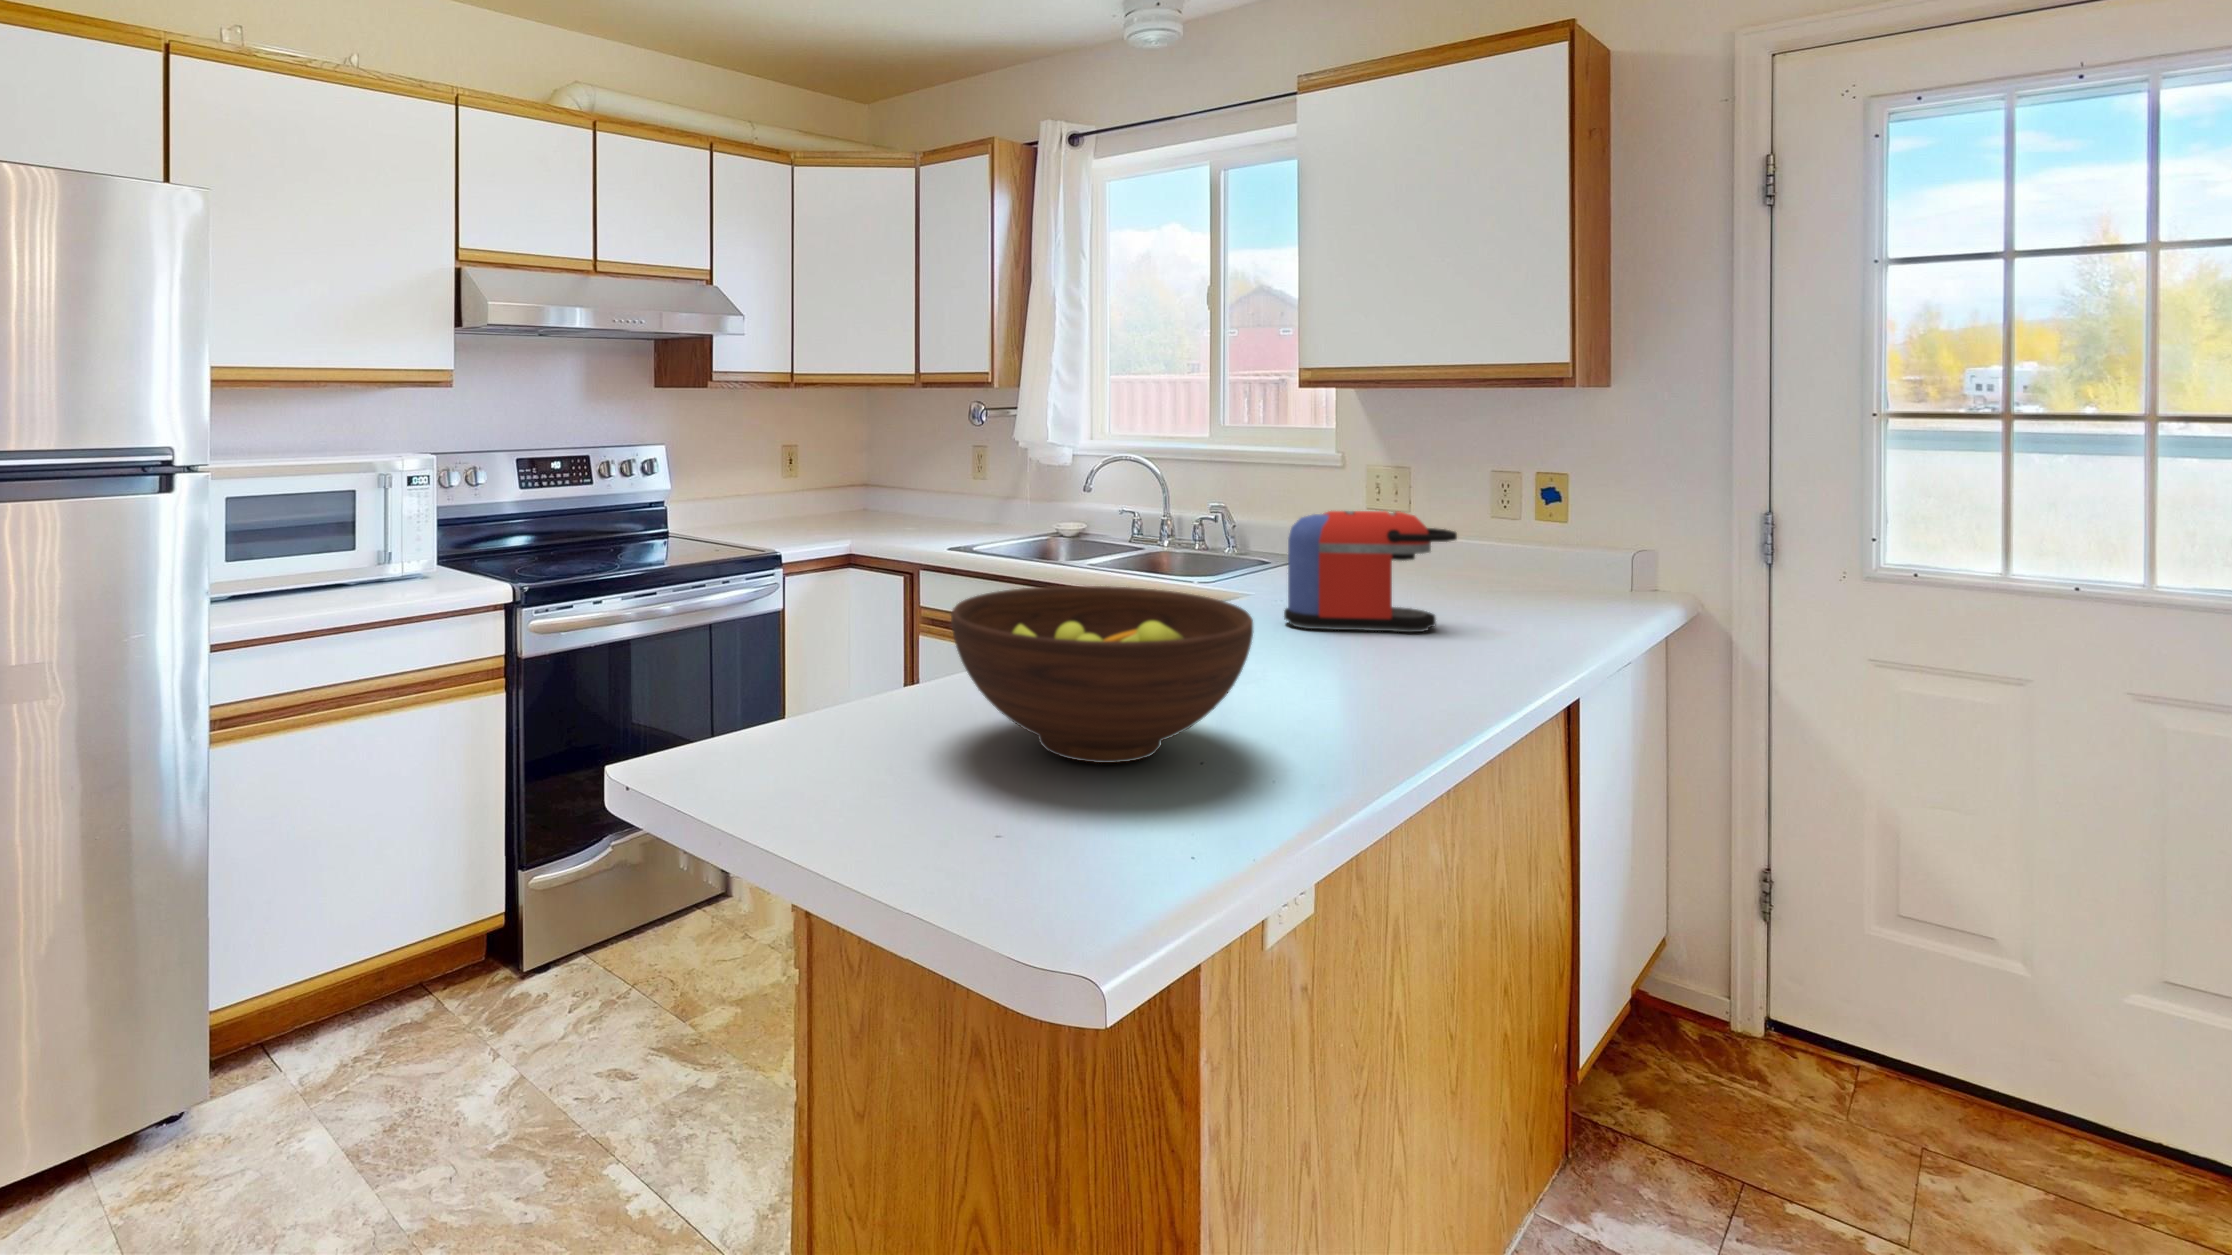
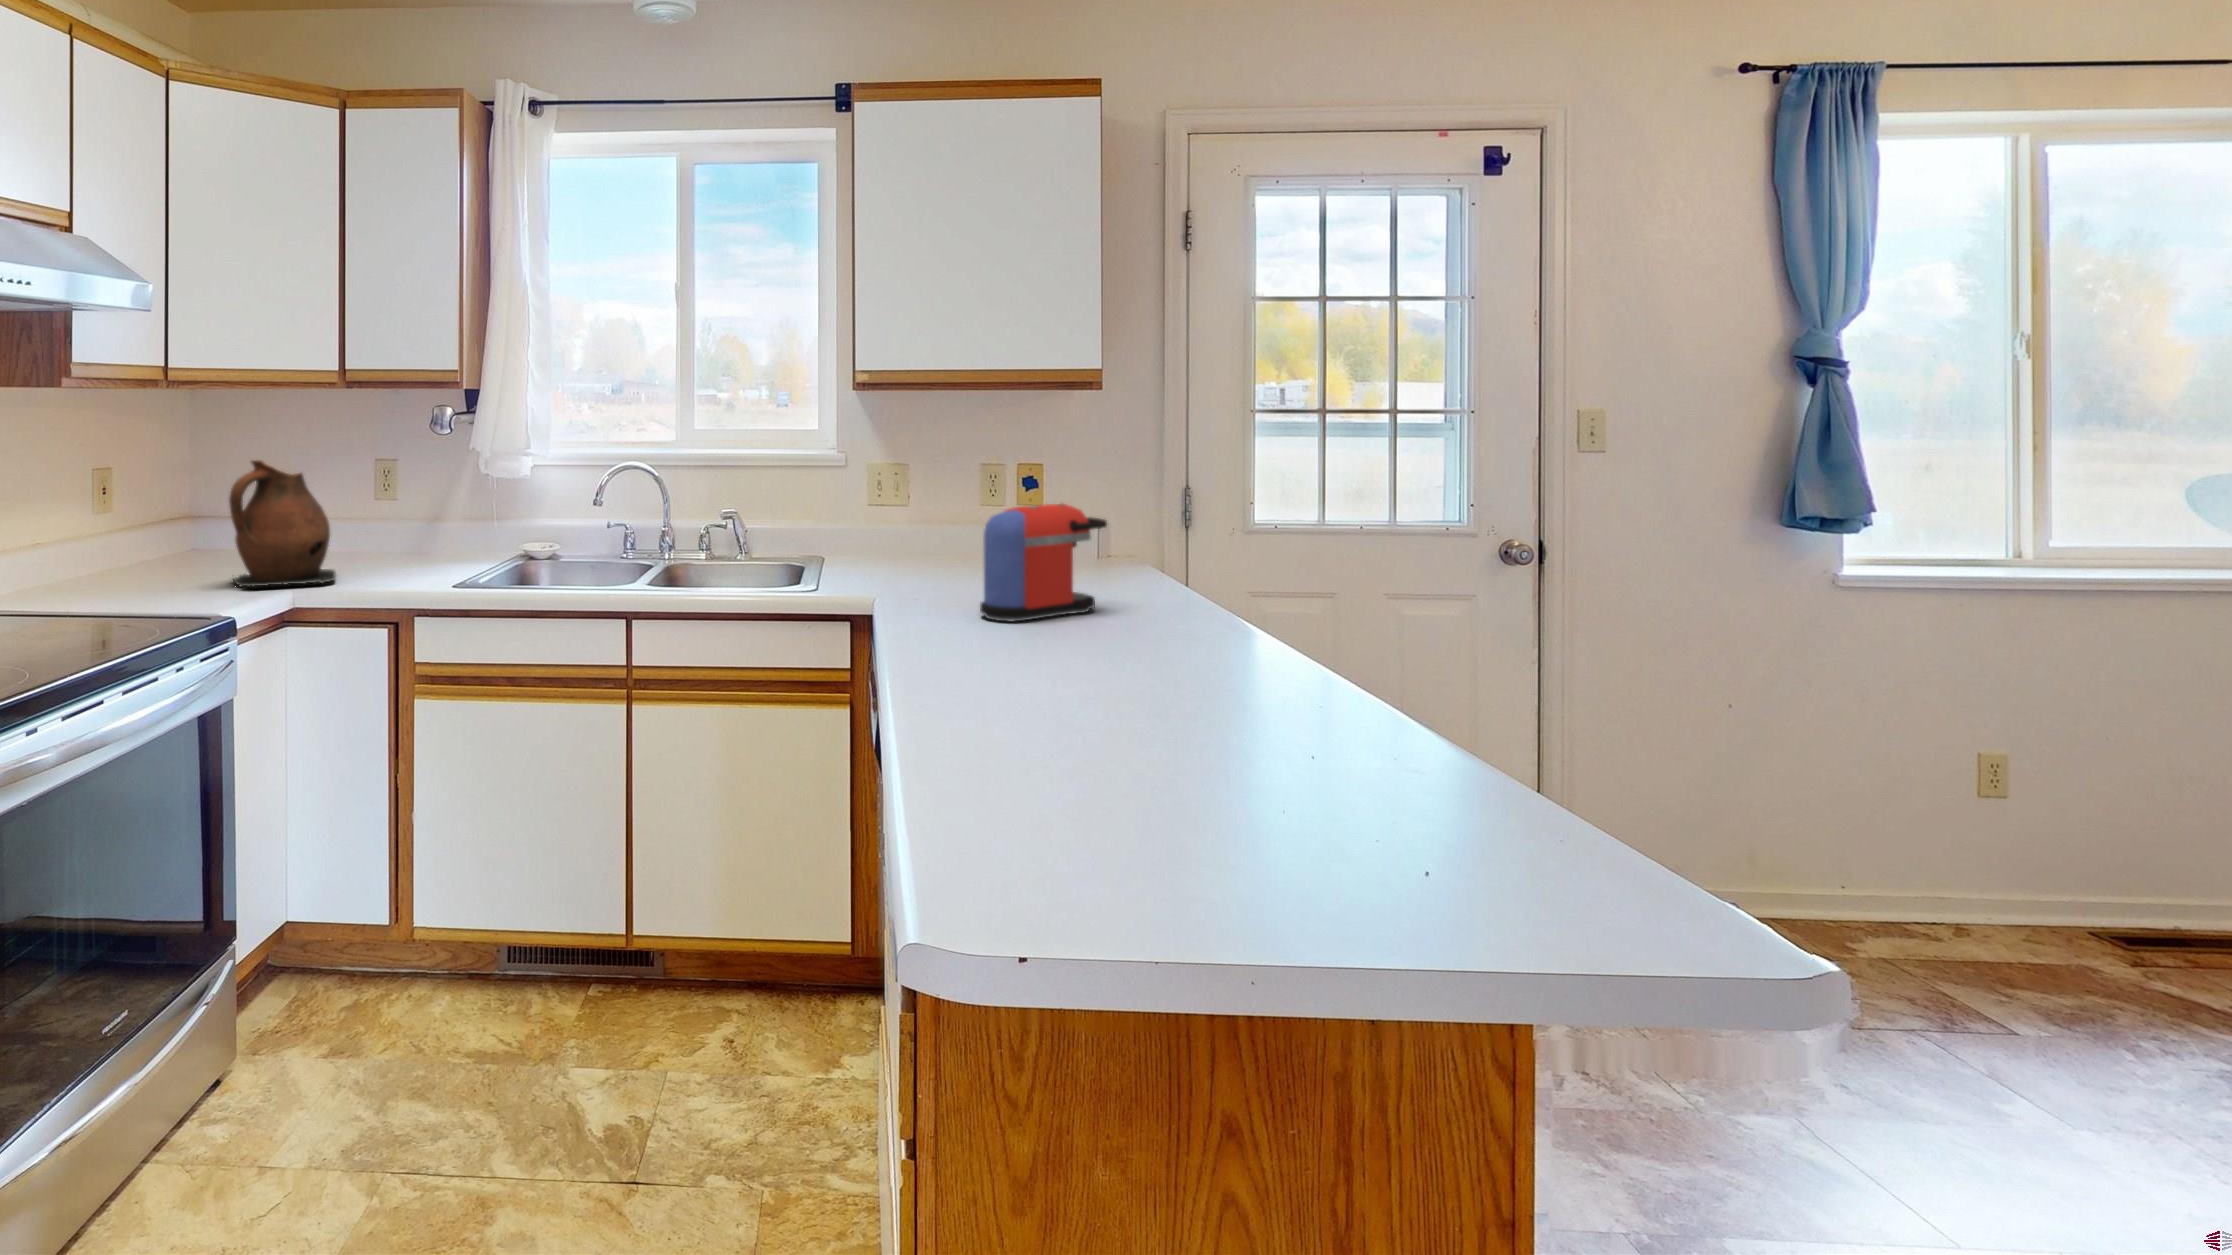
ceramic pitcher: none [814,441,902,540] -> present [229,460,336,586]
fruit bowl: present [951,586,1253,763] -> none [1077,596,1425,788]

